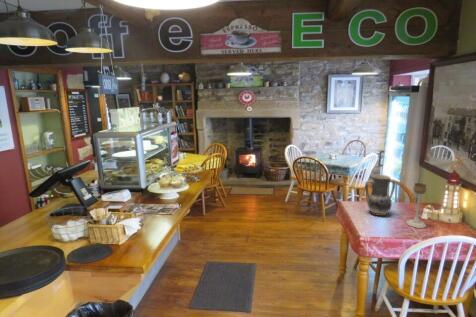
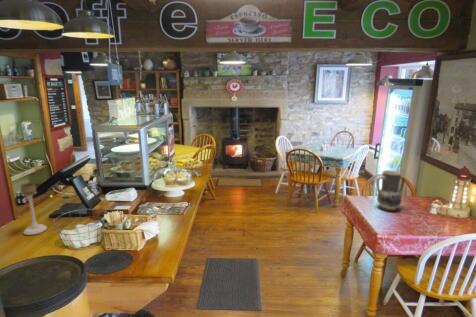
candle holder: present [406,183,426,228] -> present [21,183,47,235]

